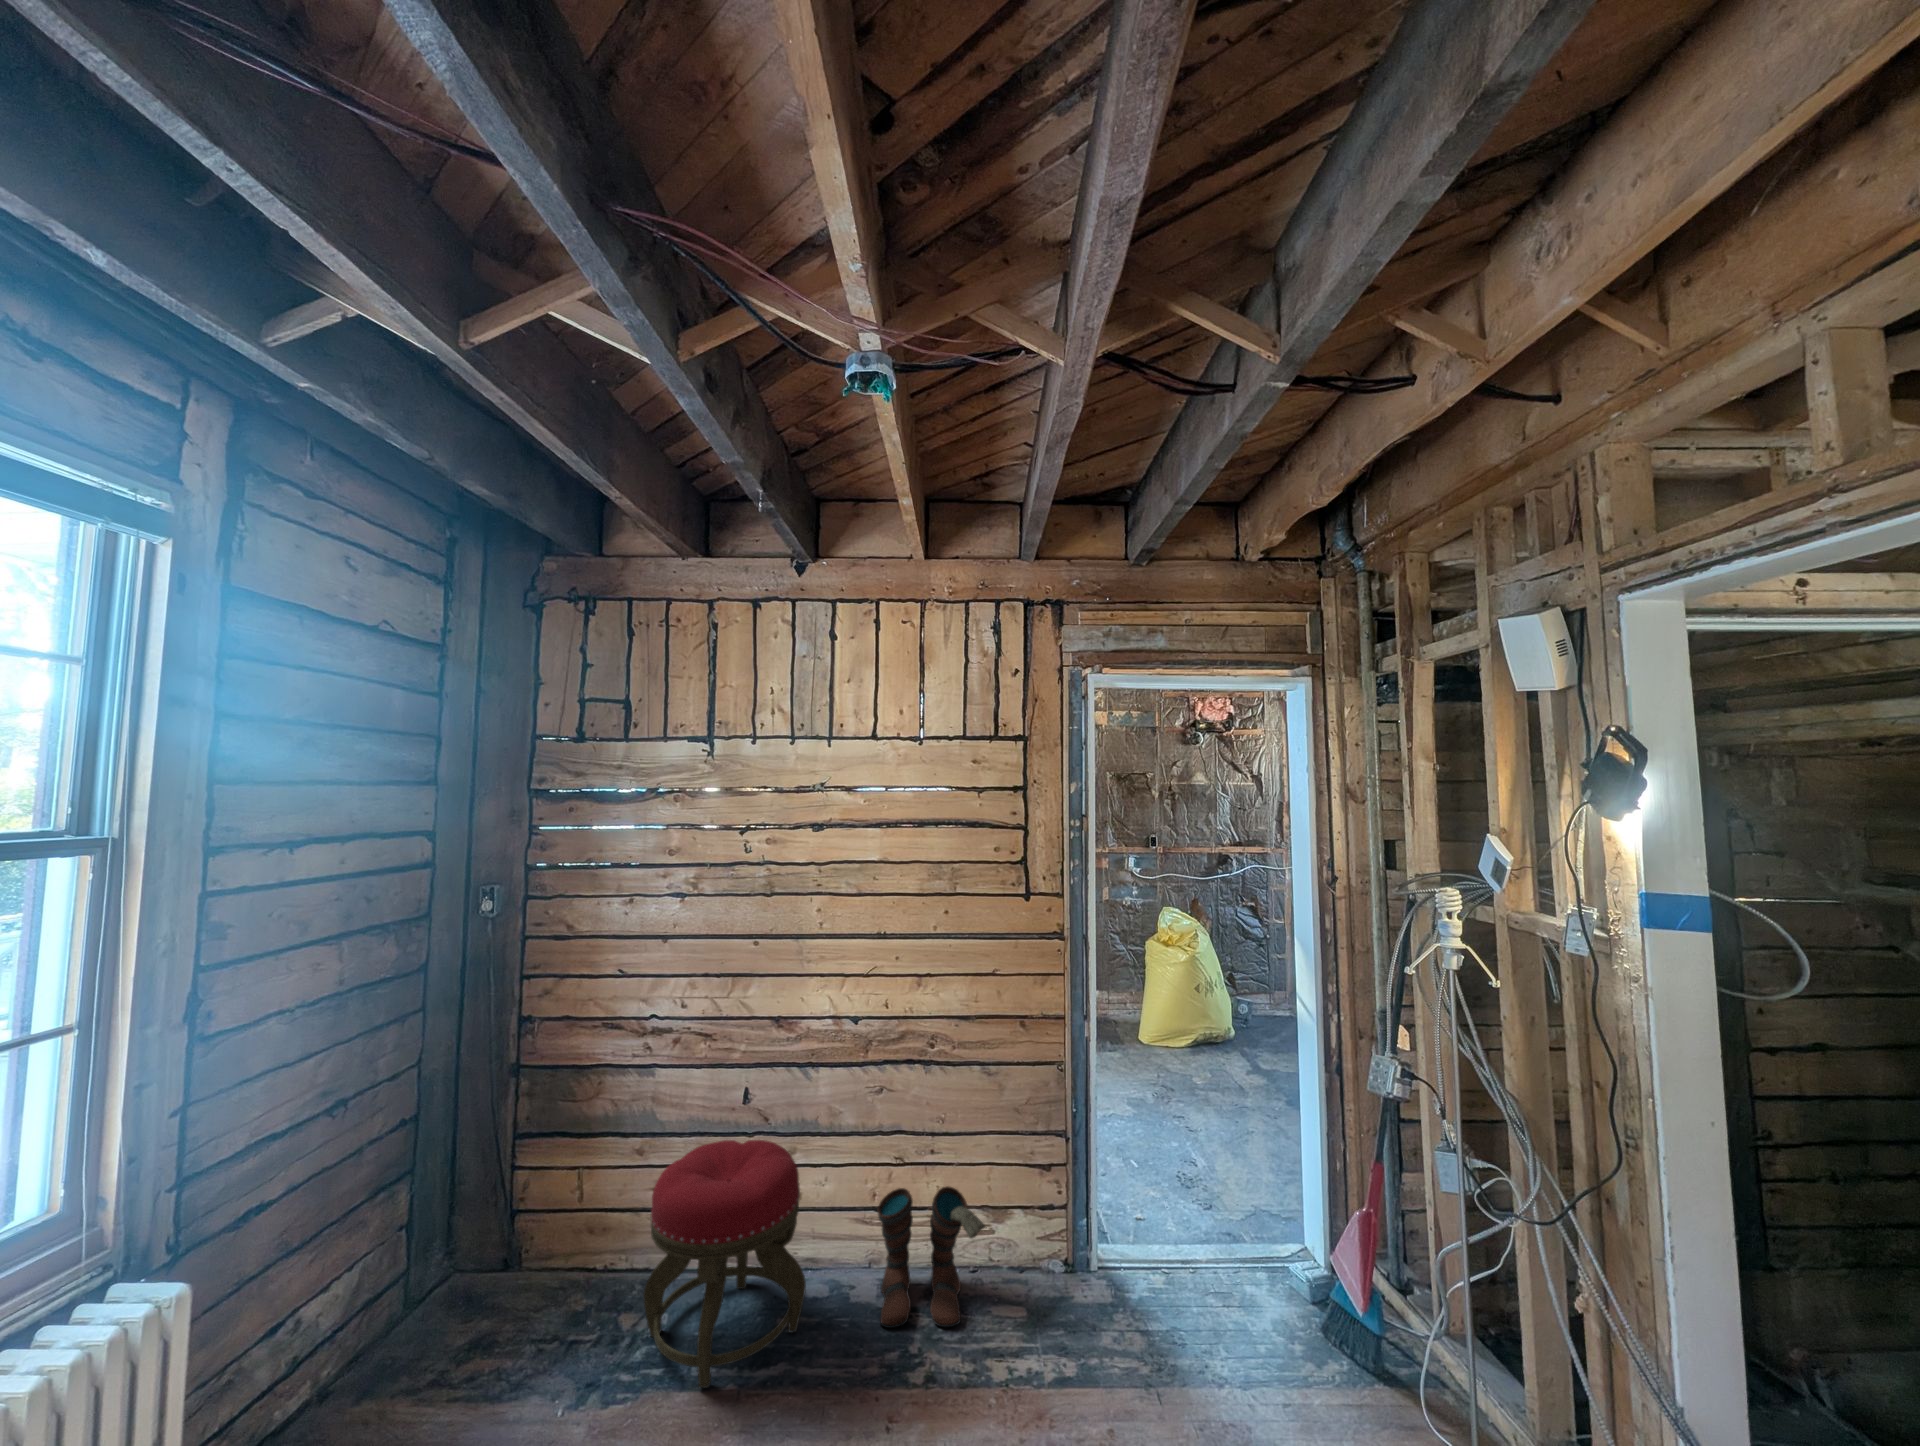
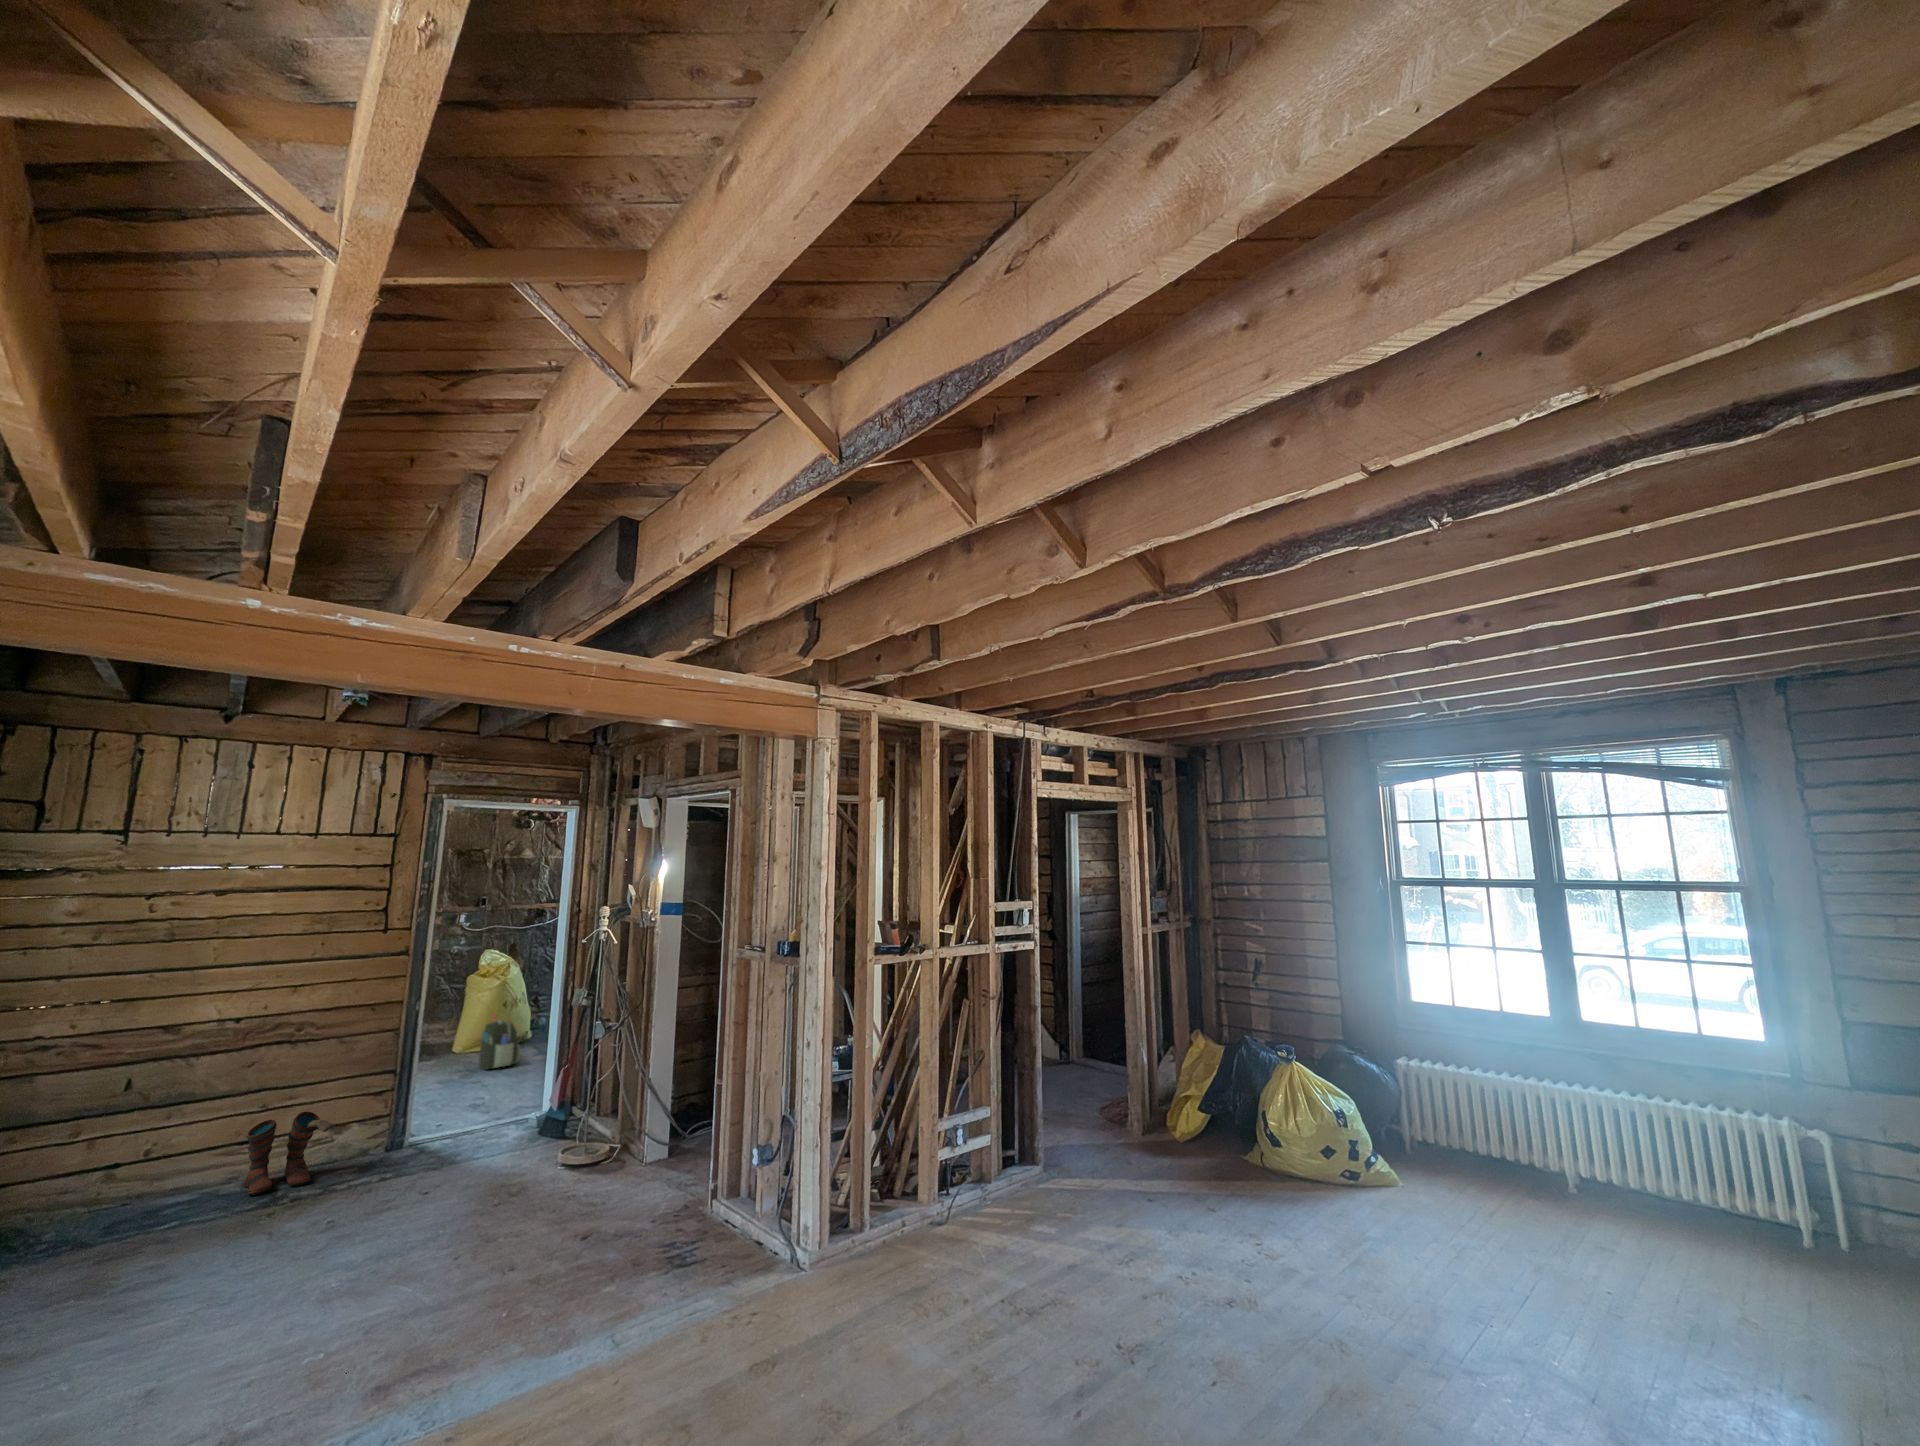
backpack: none [1173,993,1227,1076] -> present [479,1013,521,1070]
stool: present [643,1140,806,1388] -> none [40,1105,192,1244]

